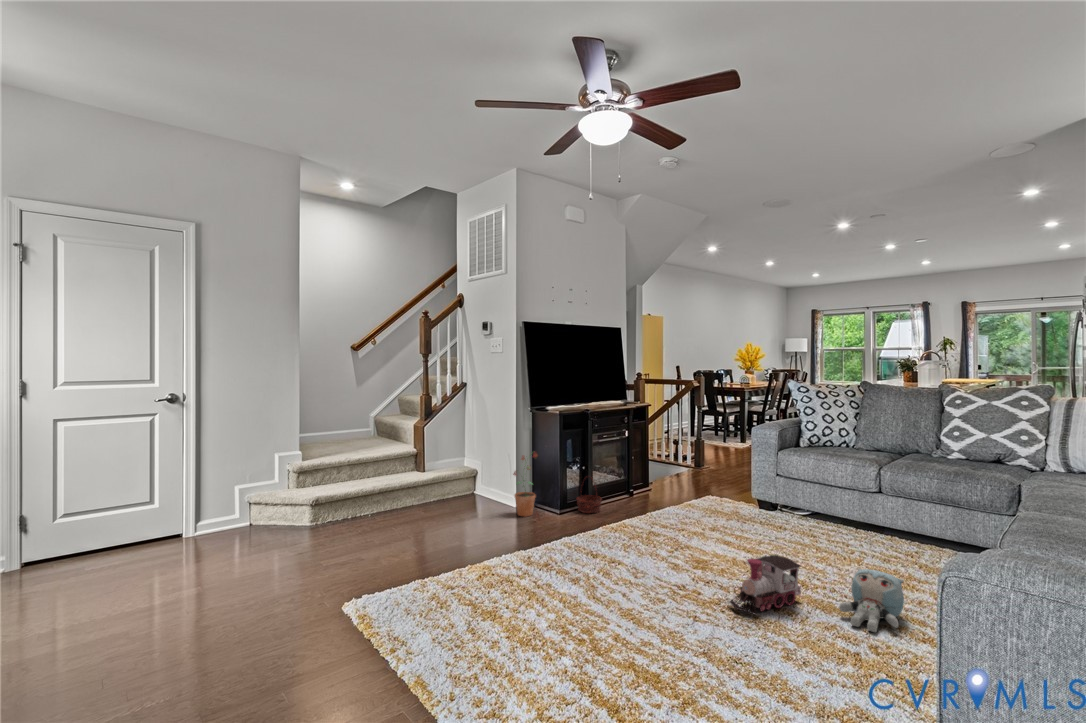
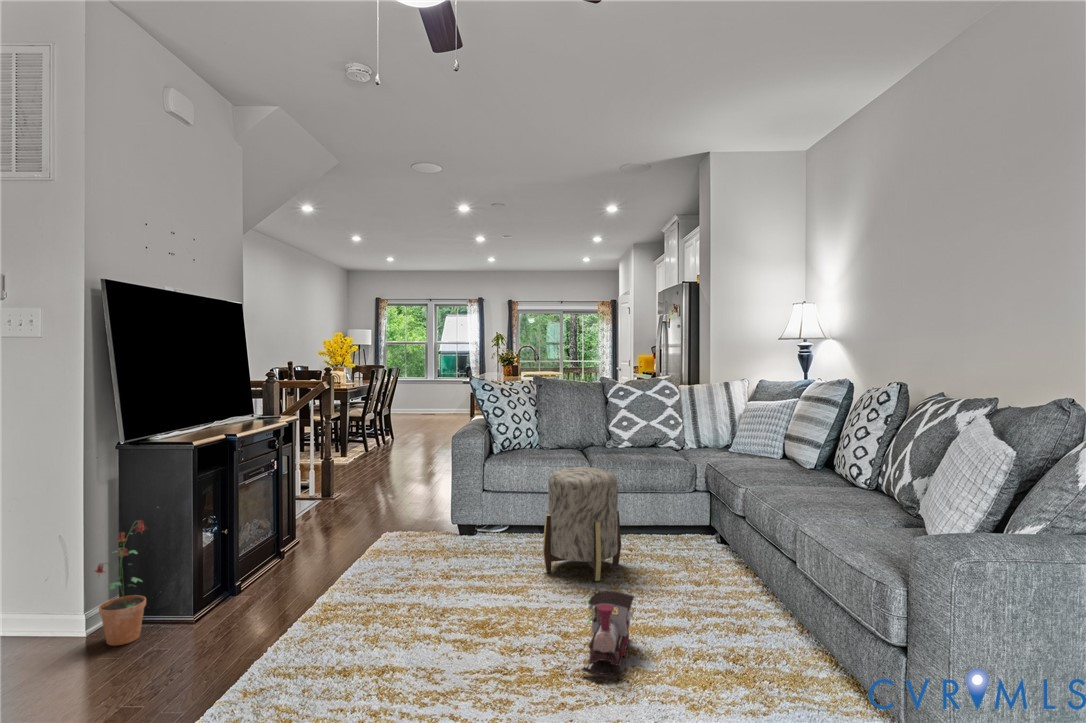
ottoman: none [793,462,877,565] -> present [543,467,621,581]
basket: present [577,495,602,513] -> none [221,543,267,604]
plush toy: present [839,569,904,632] -> none [669,578,731,646]

